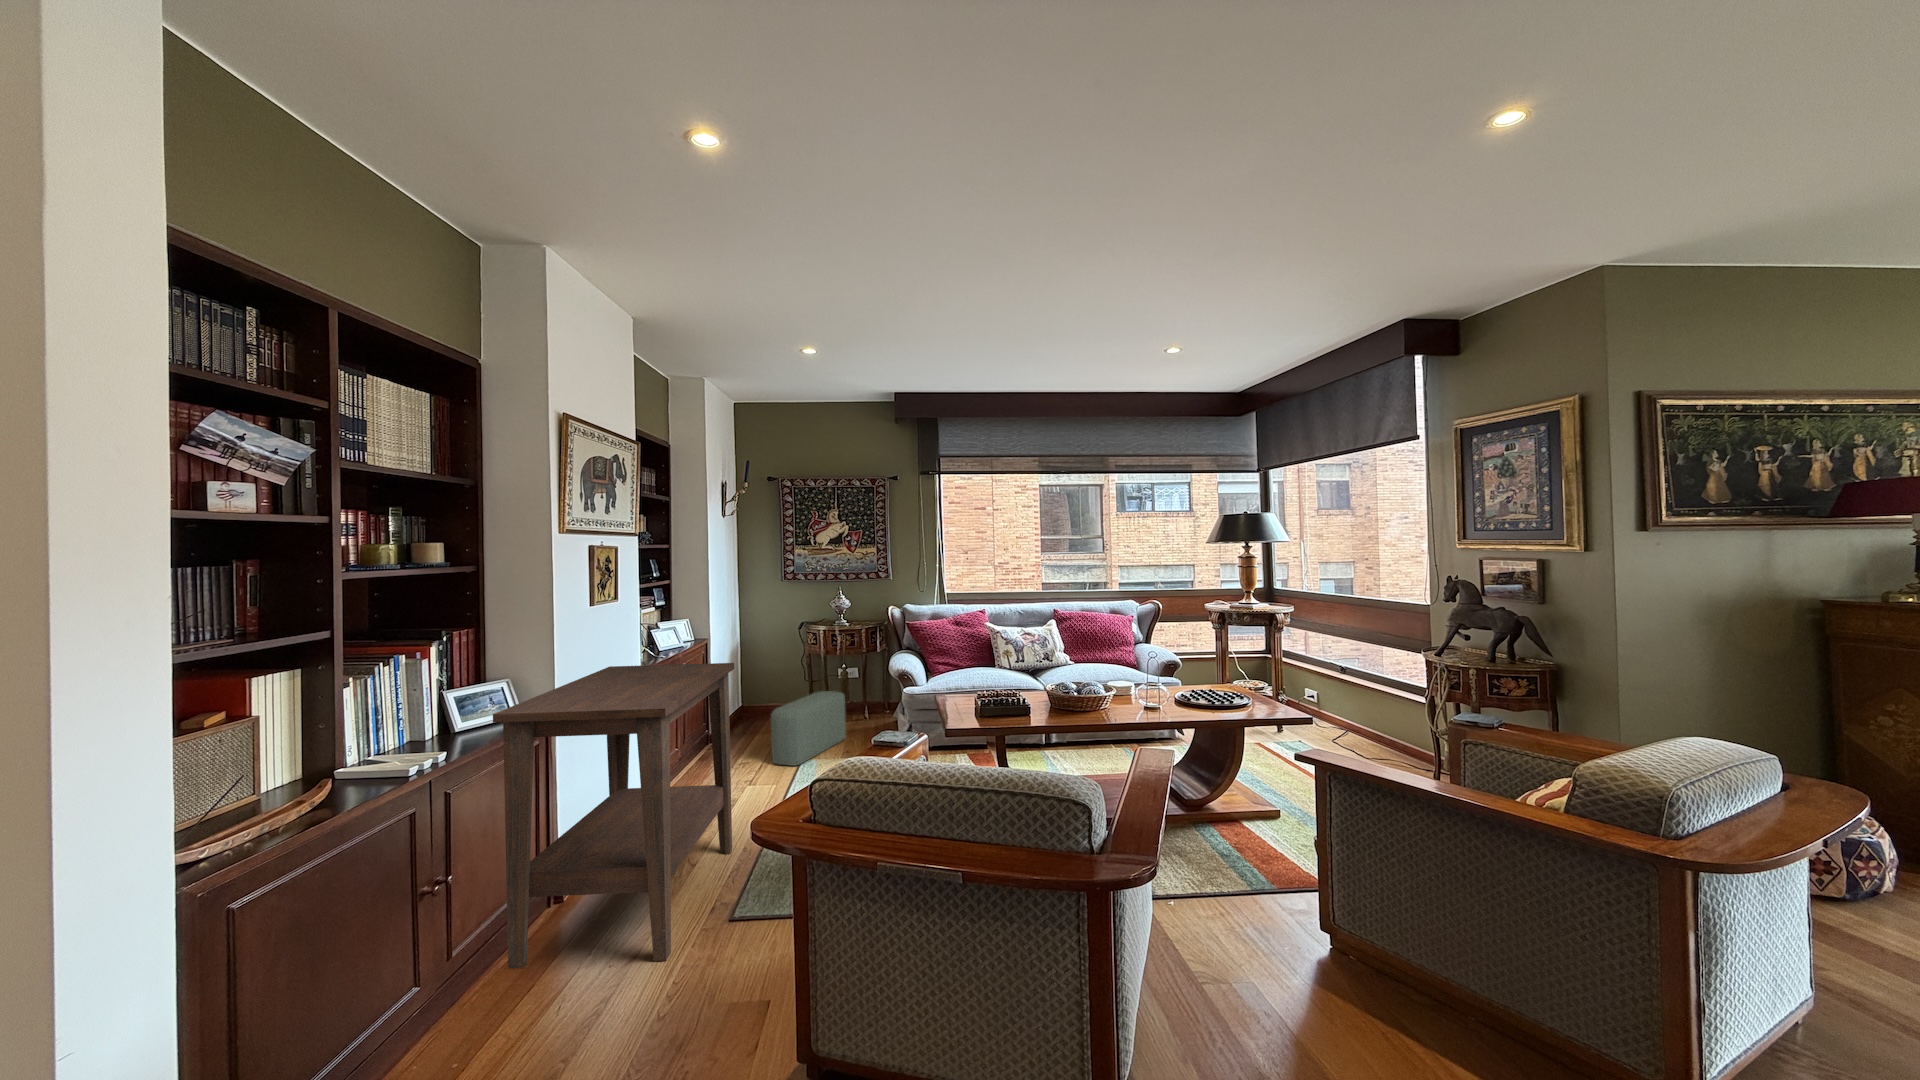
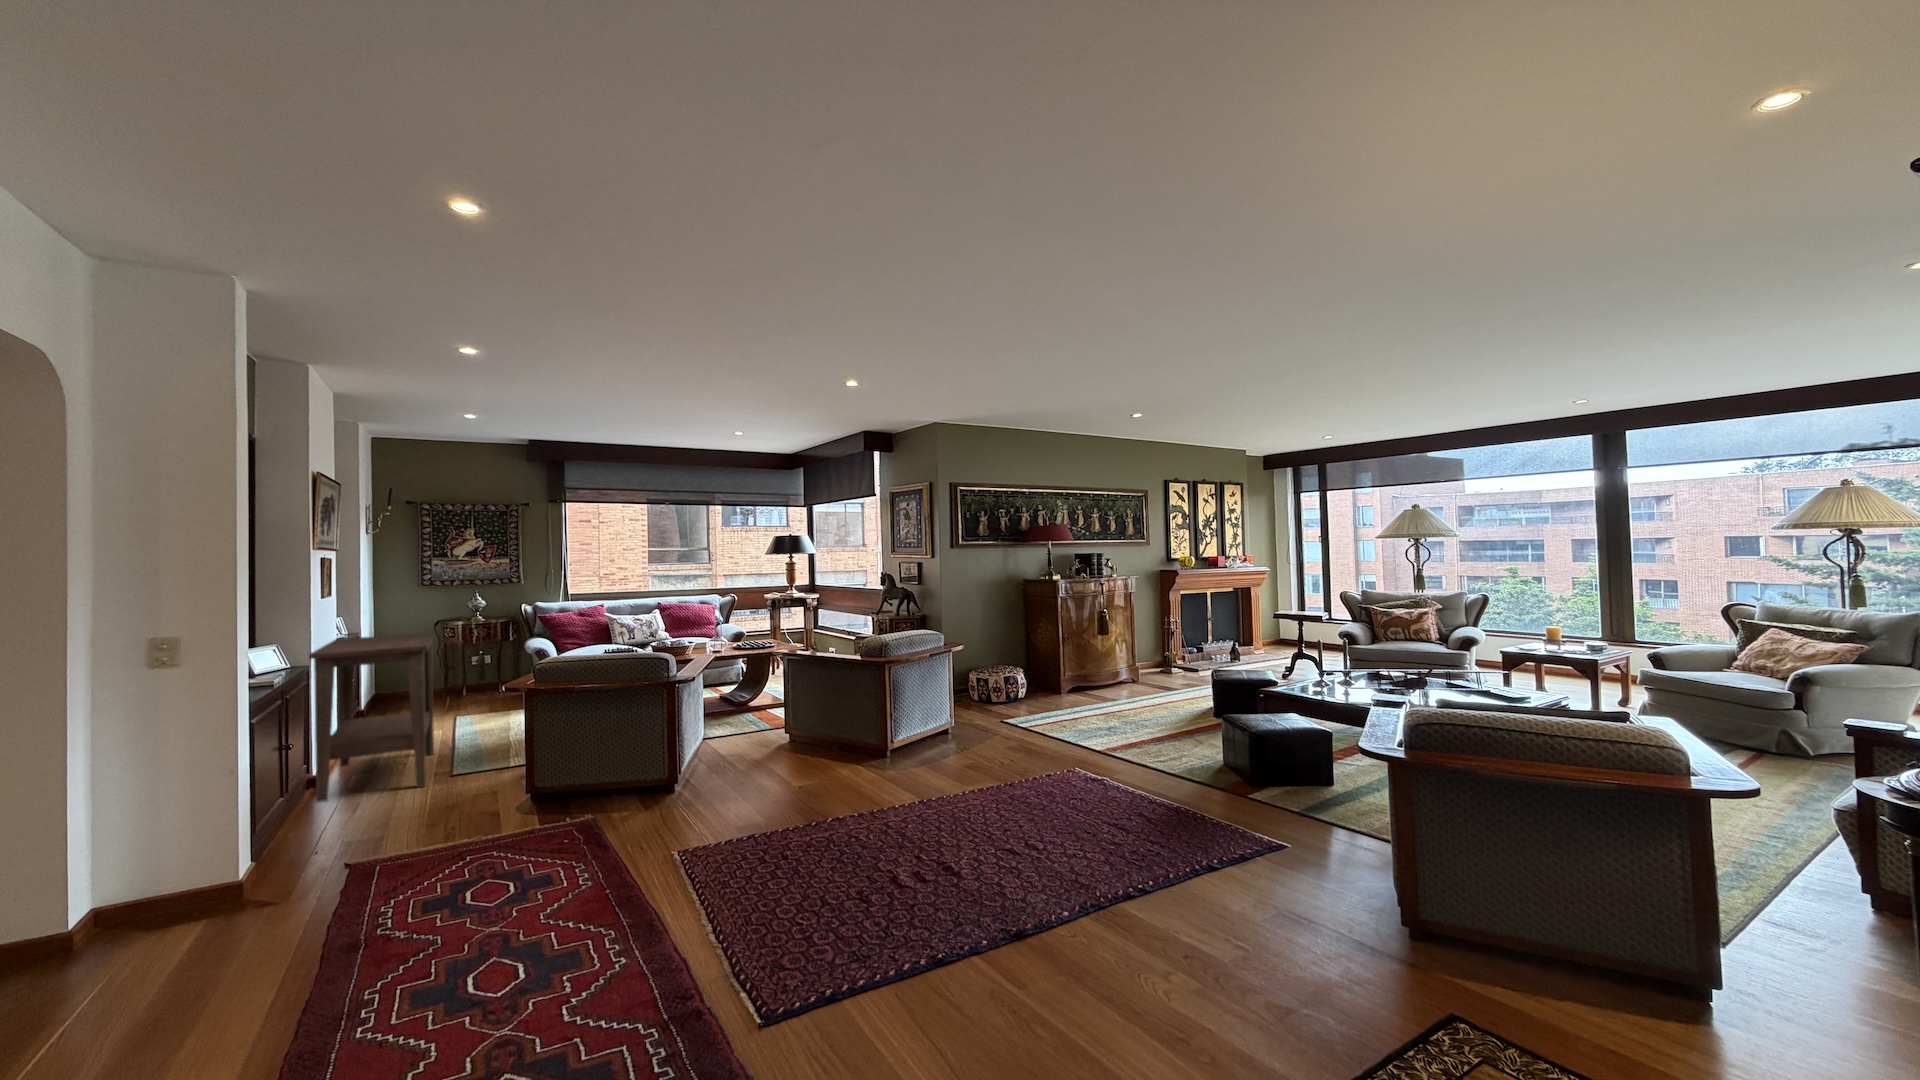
pouf: present [771,691,846,766] -> none [432,668,489,720]

